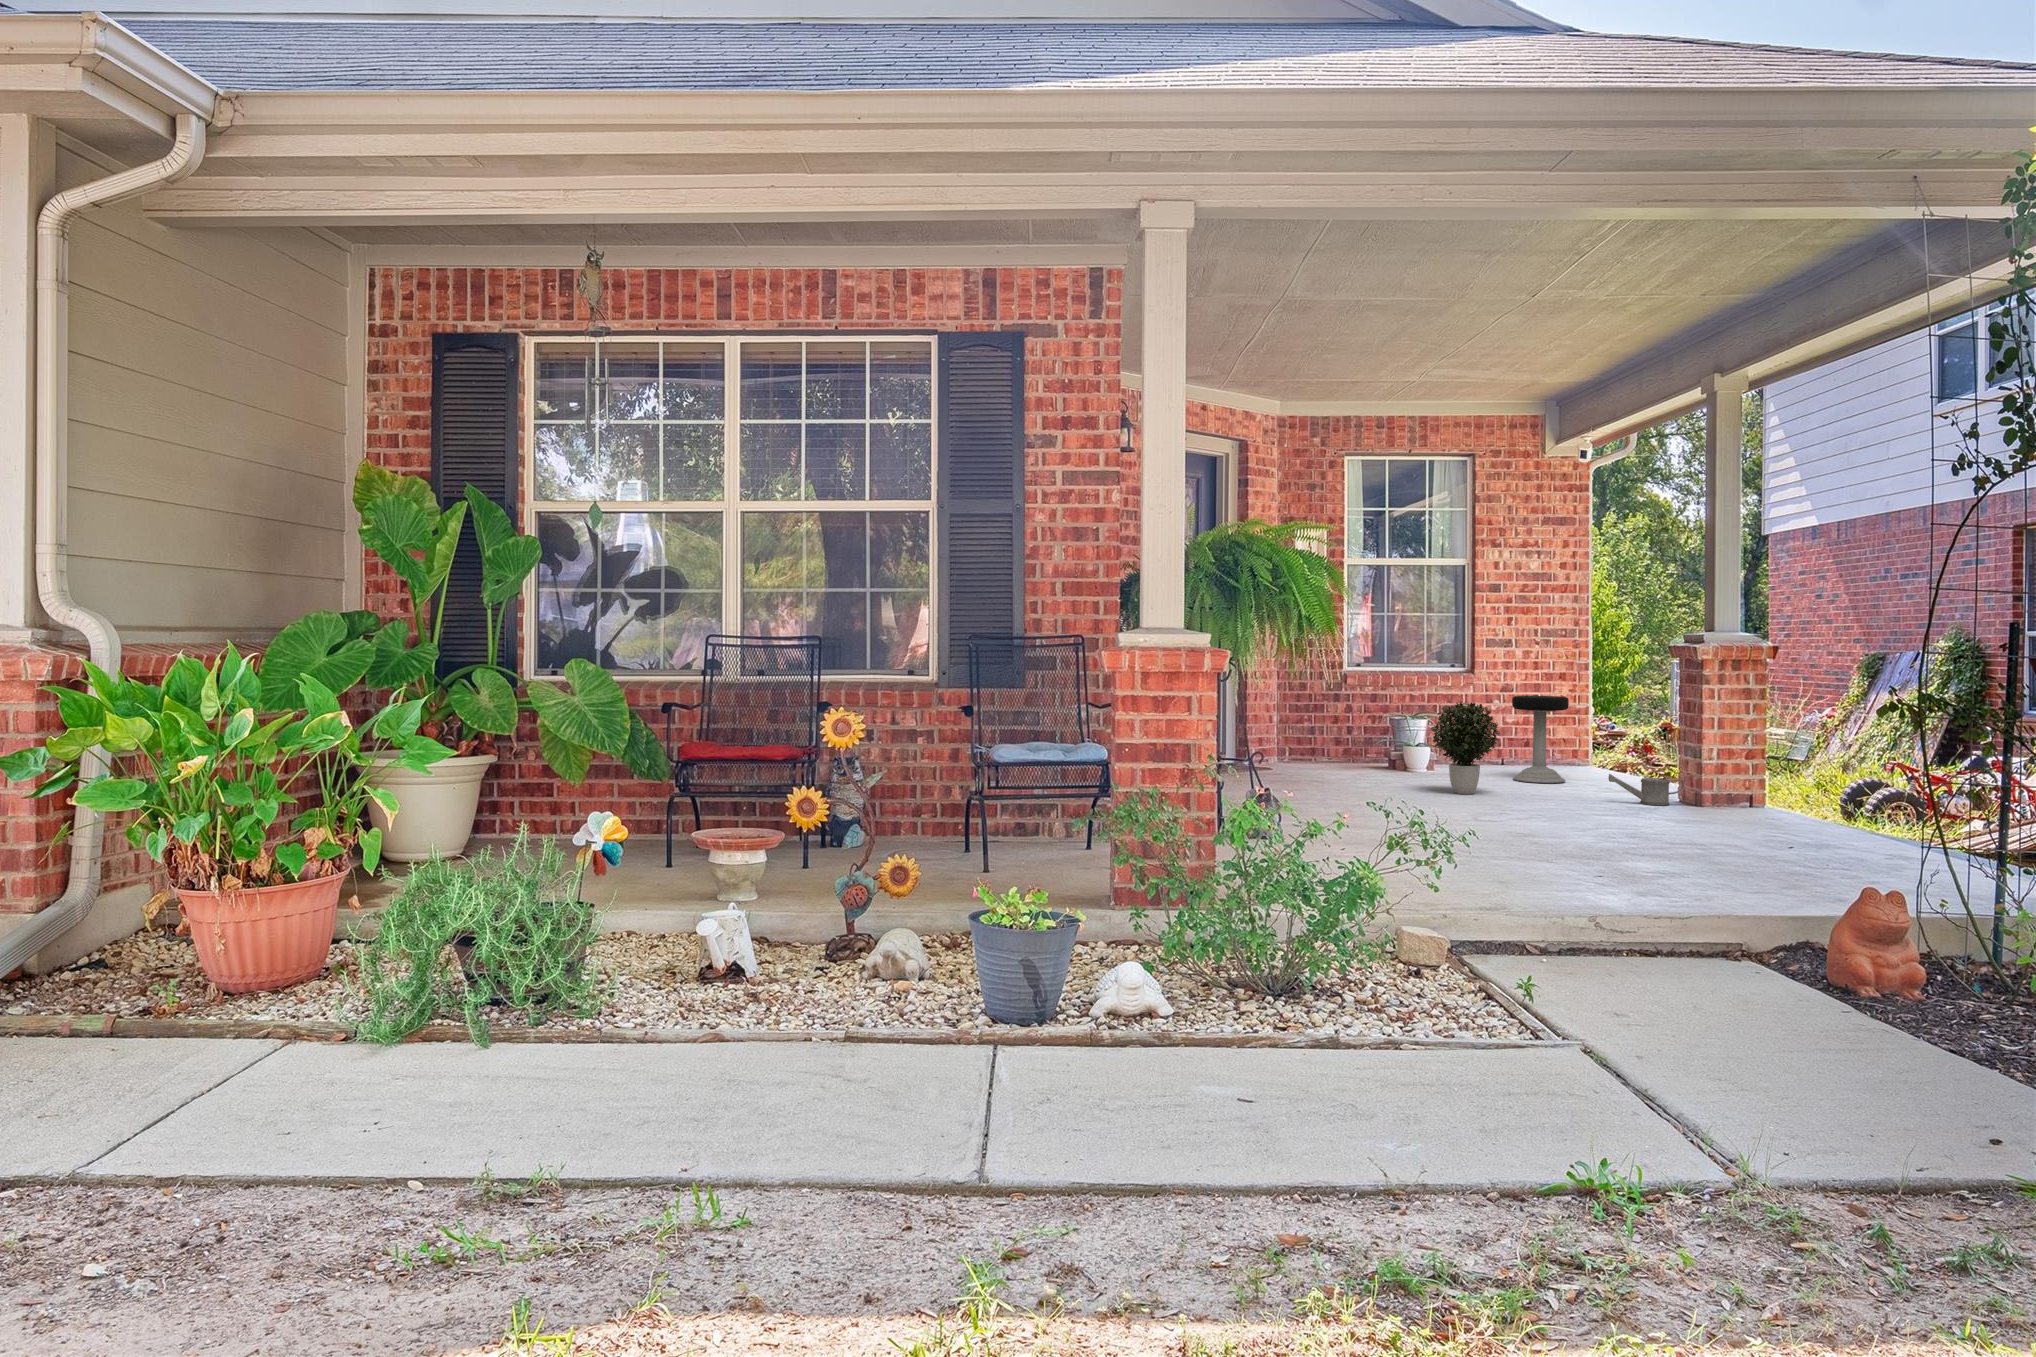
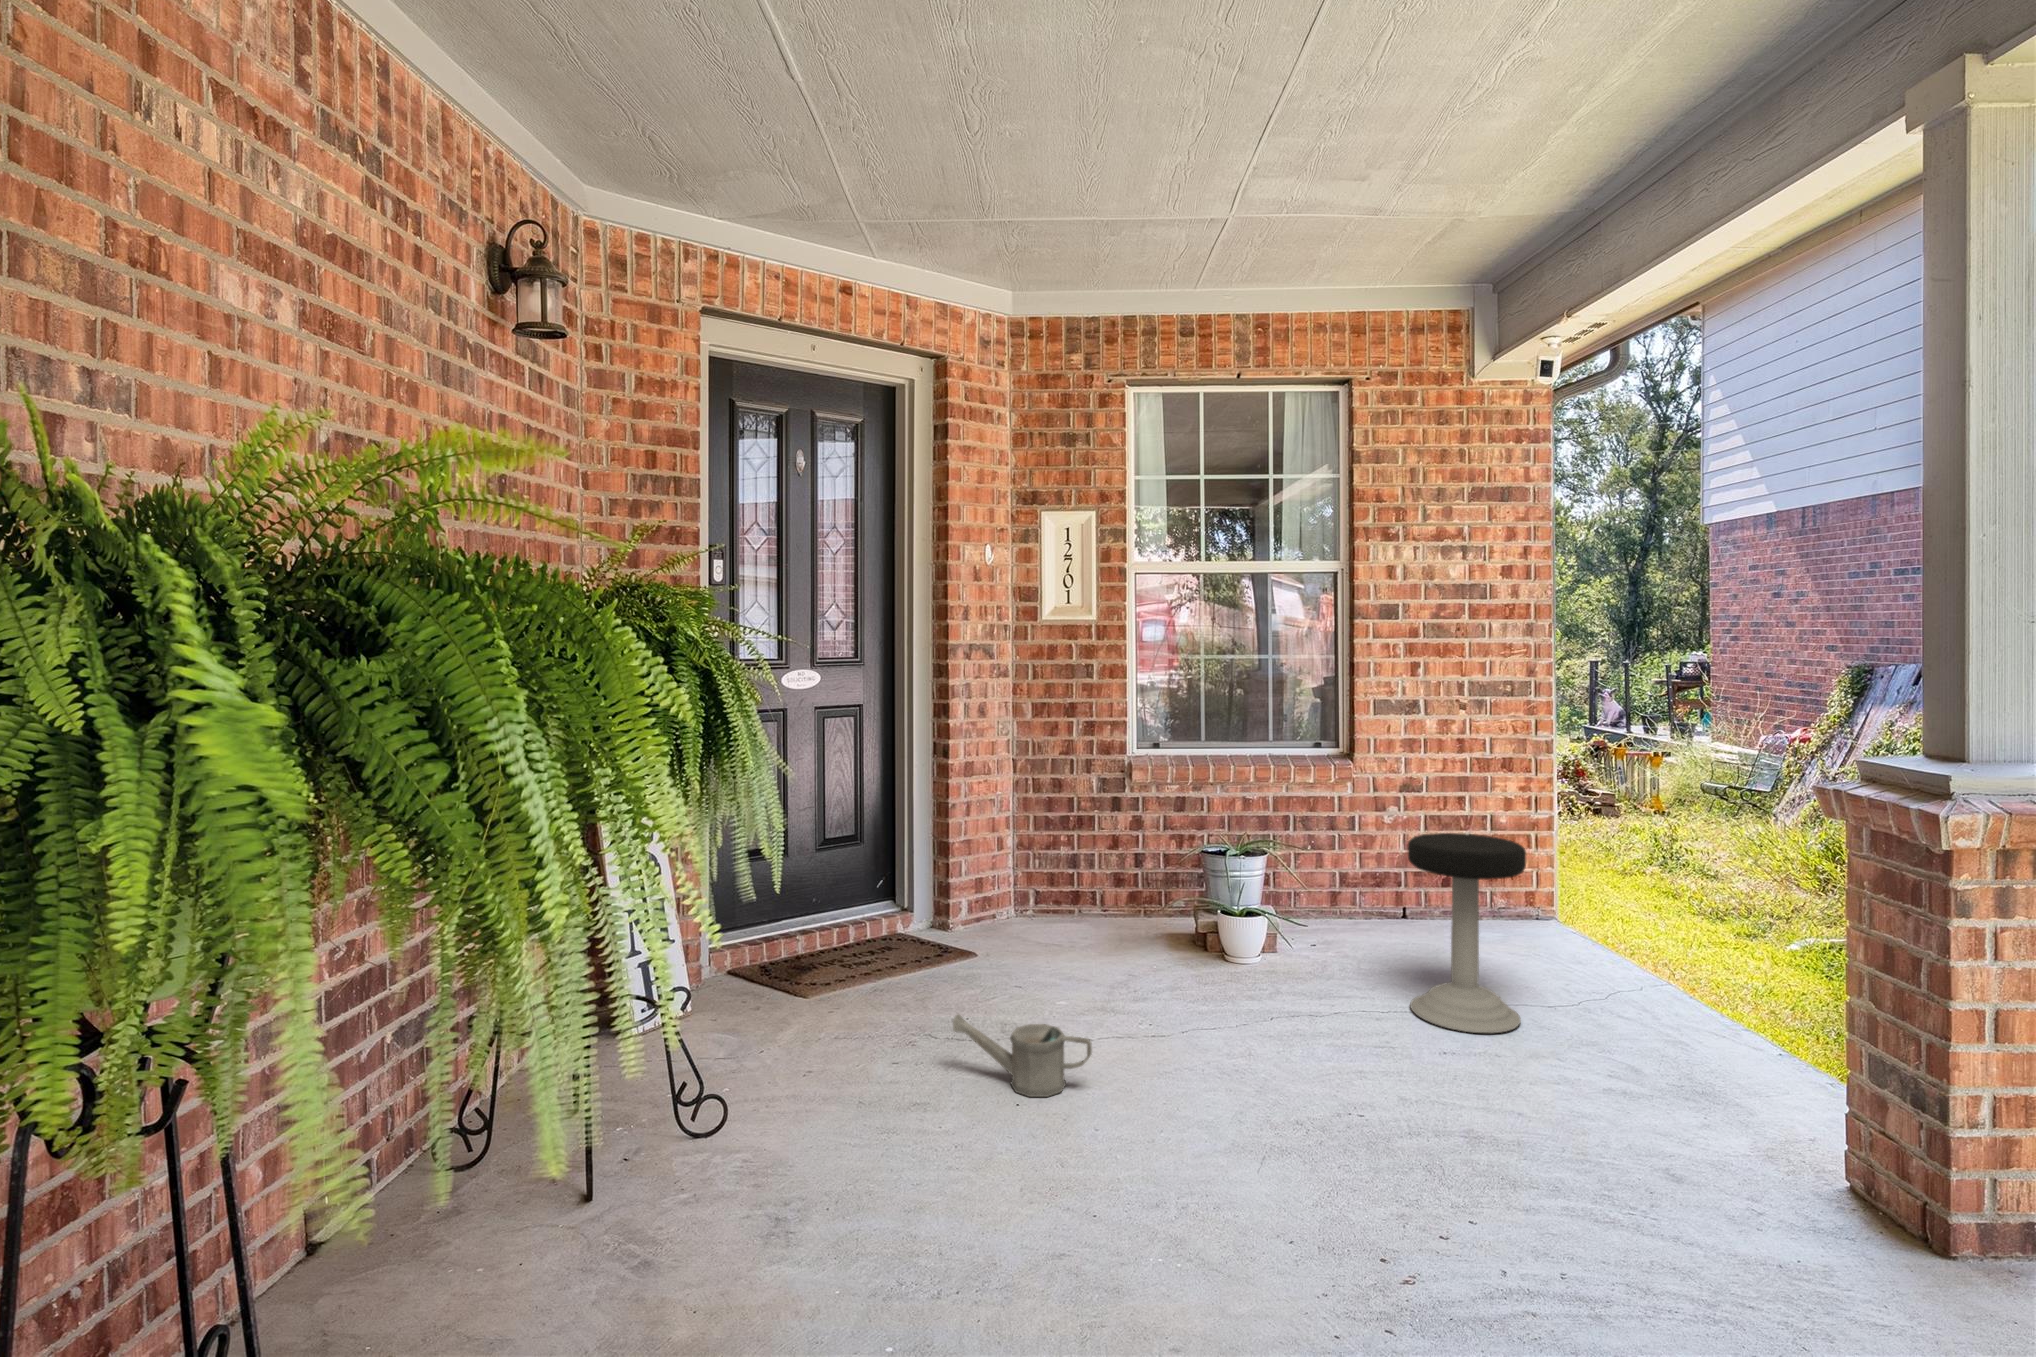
potted plant: present [1431,702,1500,794] -> none [1194,894,1362,1127]
watering can: present [1609,774,1684,806] -> present [953,1014,1092,1097]

